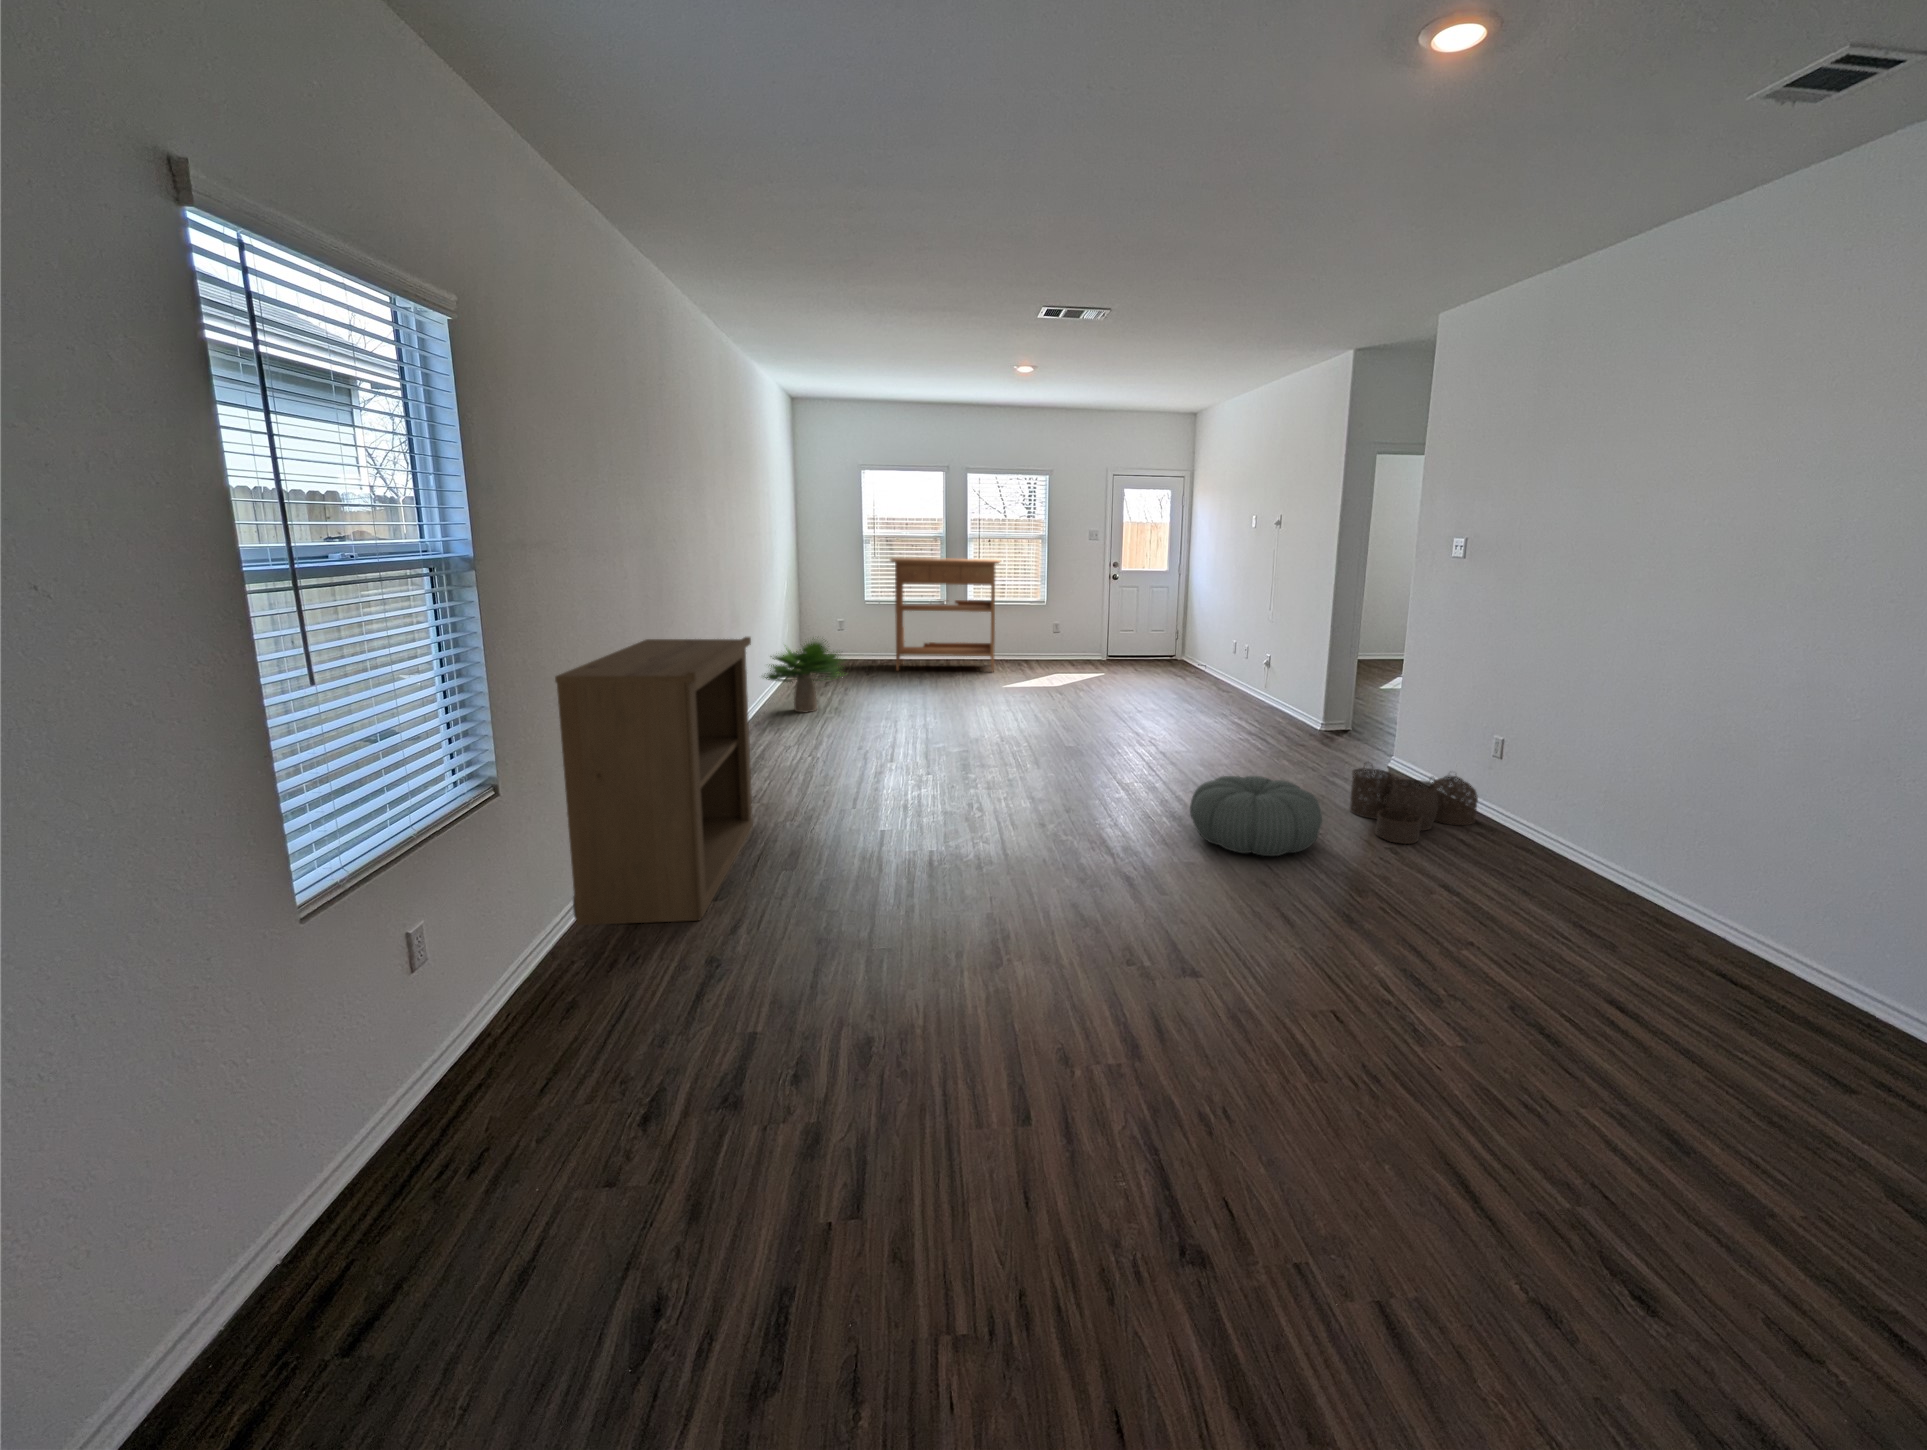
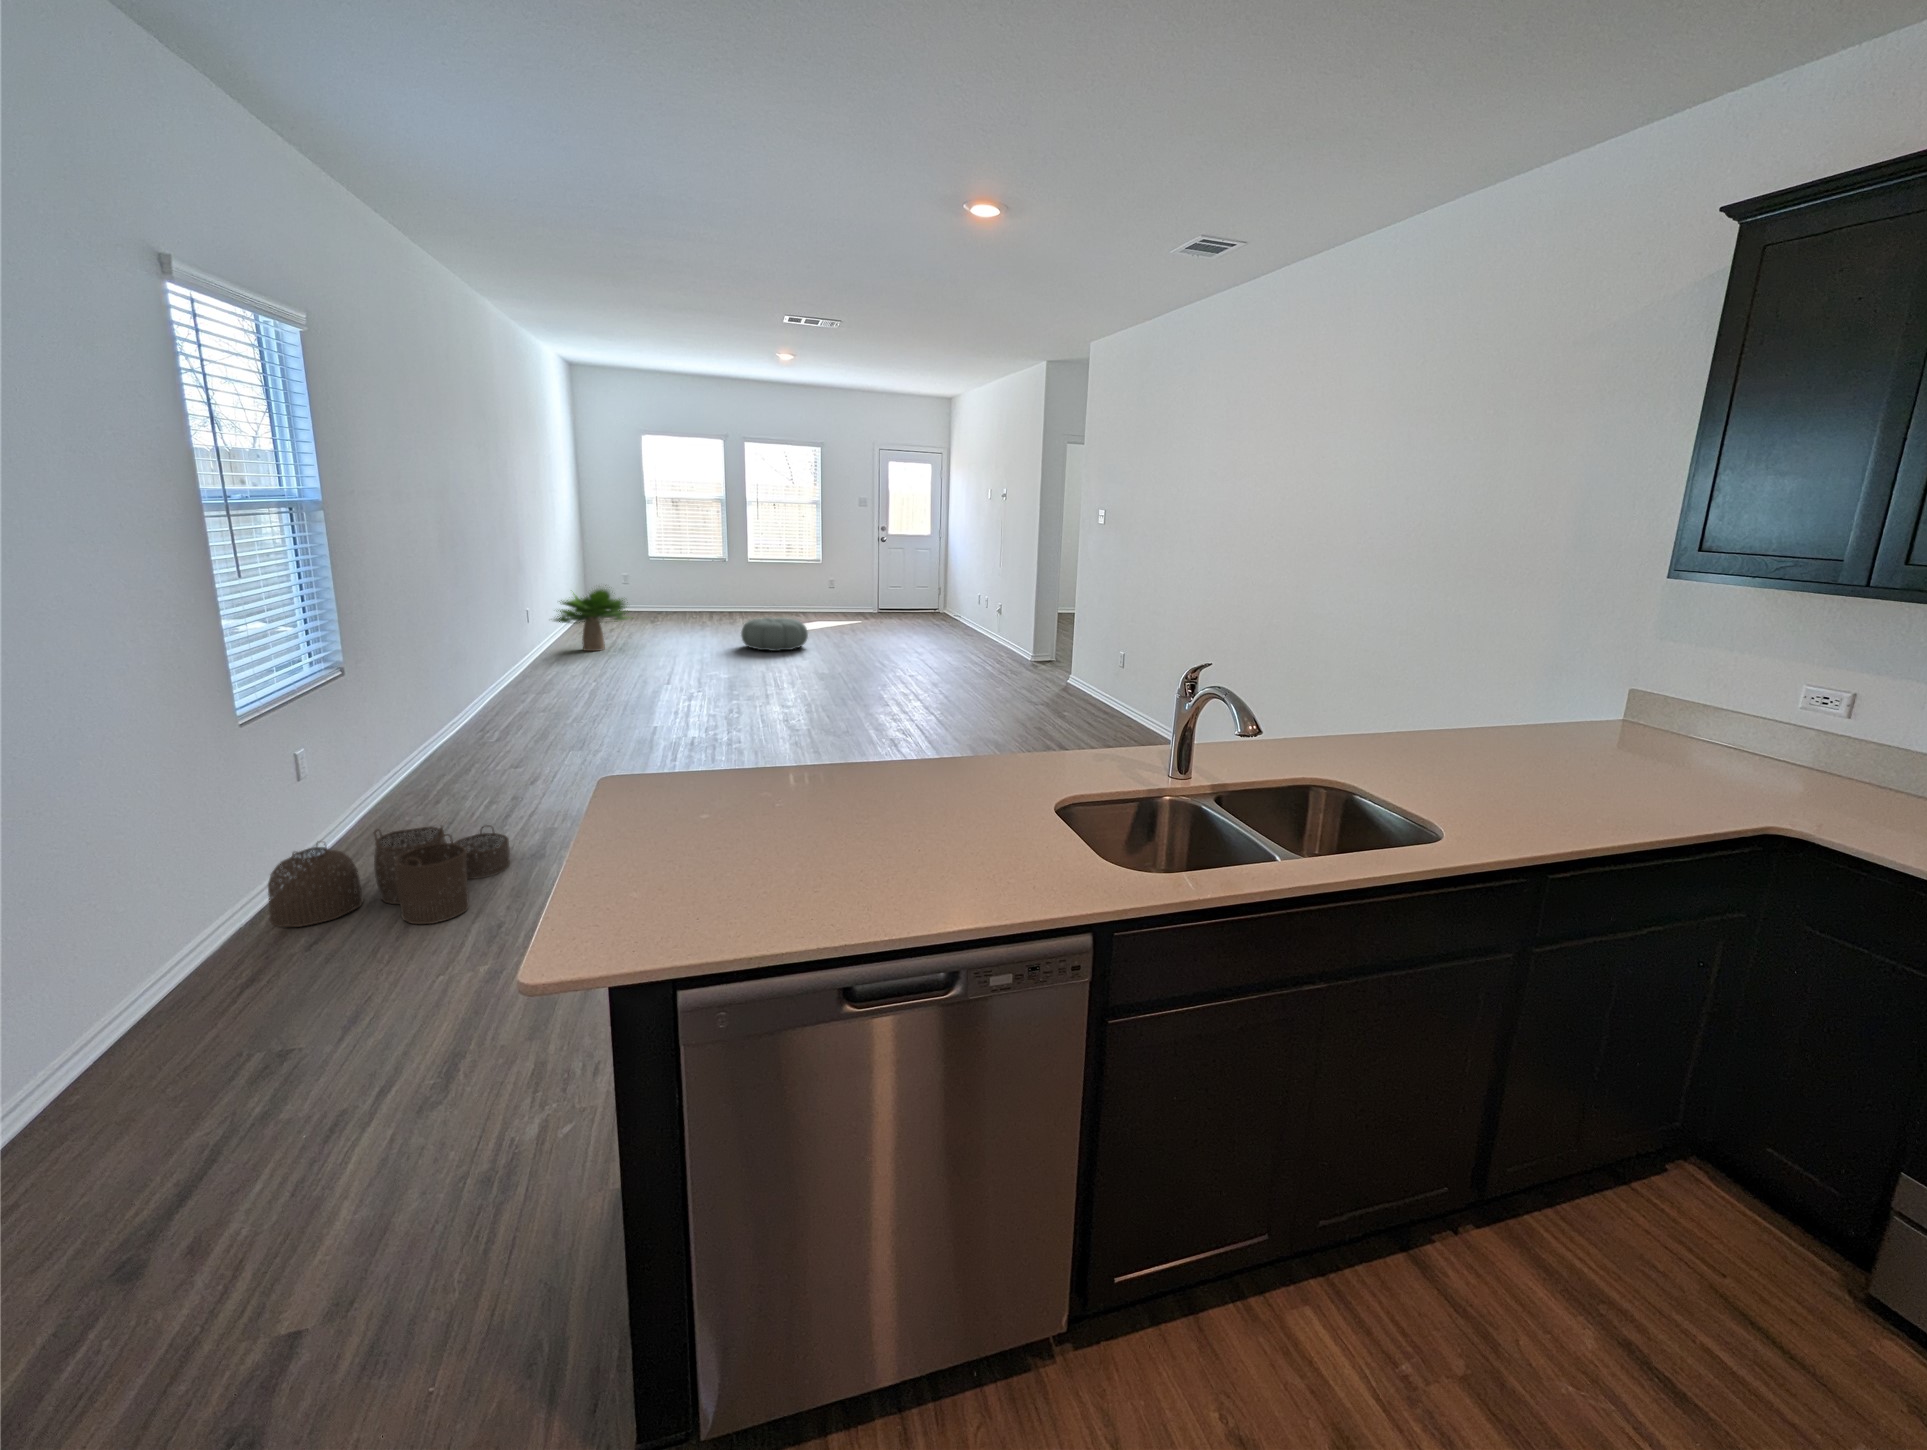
console table: present [890,558,1000,671] -> none [672,517,778,620]
bookshelf: present [555,637,753,925] -> none [382,573,548,786]
woven basket: present [1350,763,1478,844] -> present [268,825,510,927]
pouf: present [1190,776,1322,856] -> present [741,617,808,651]

